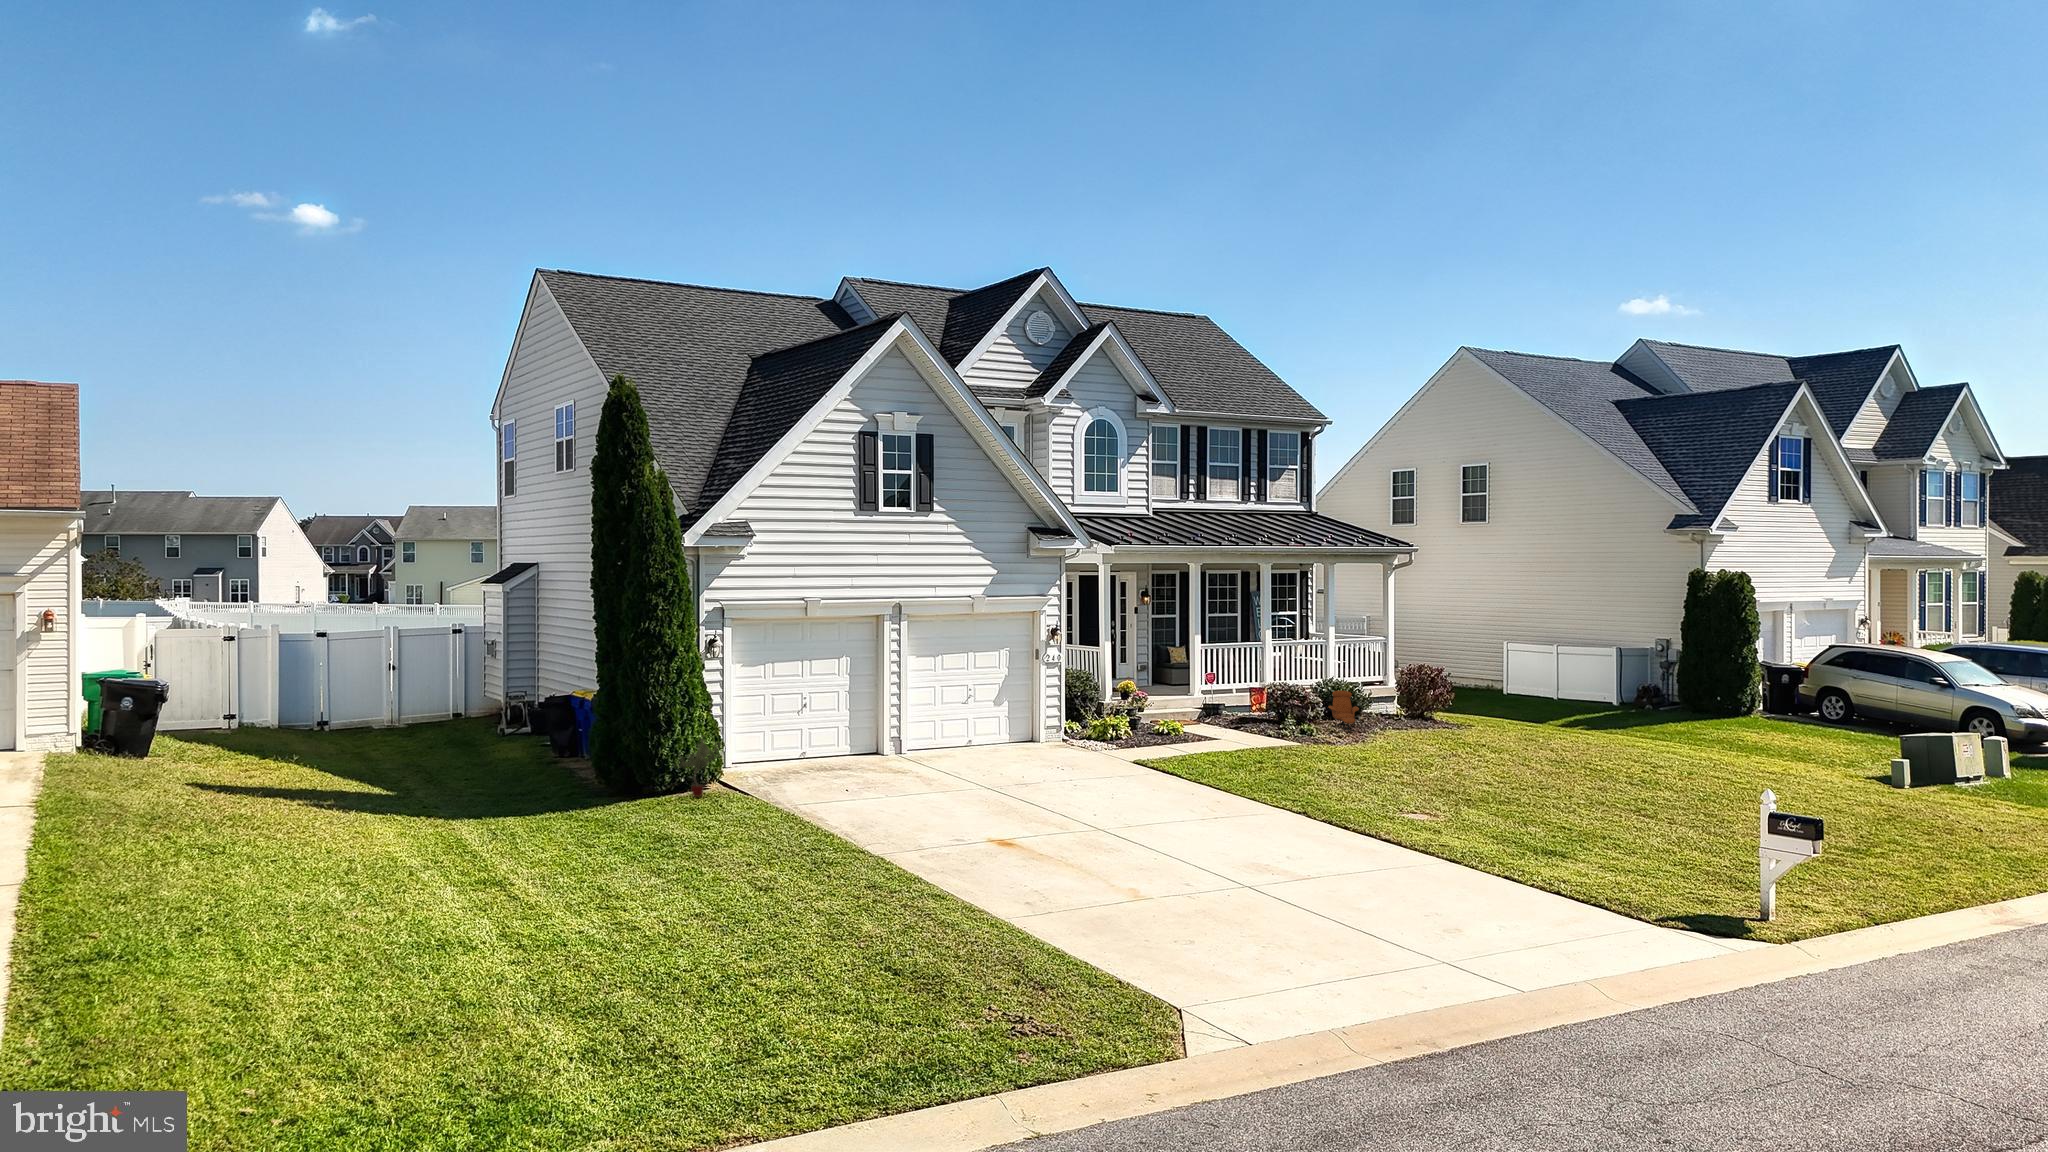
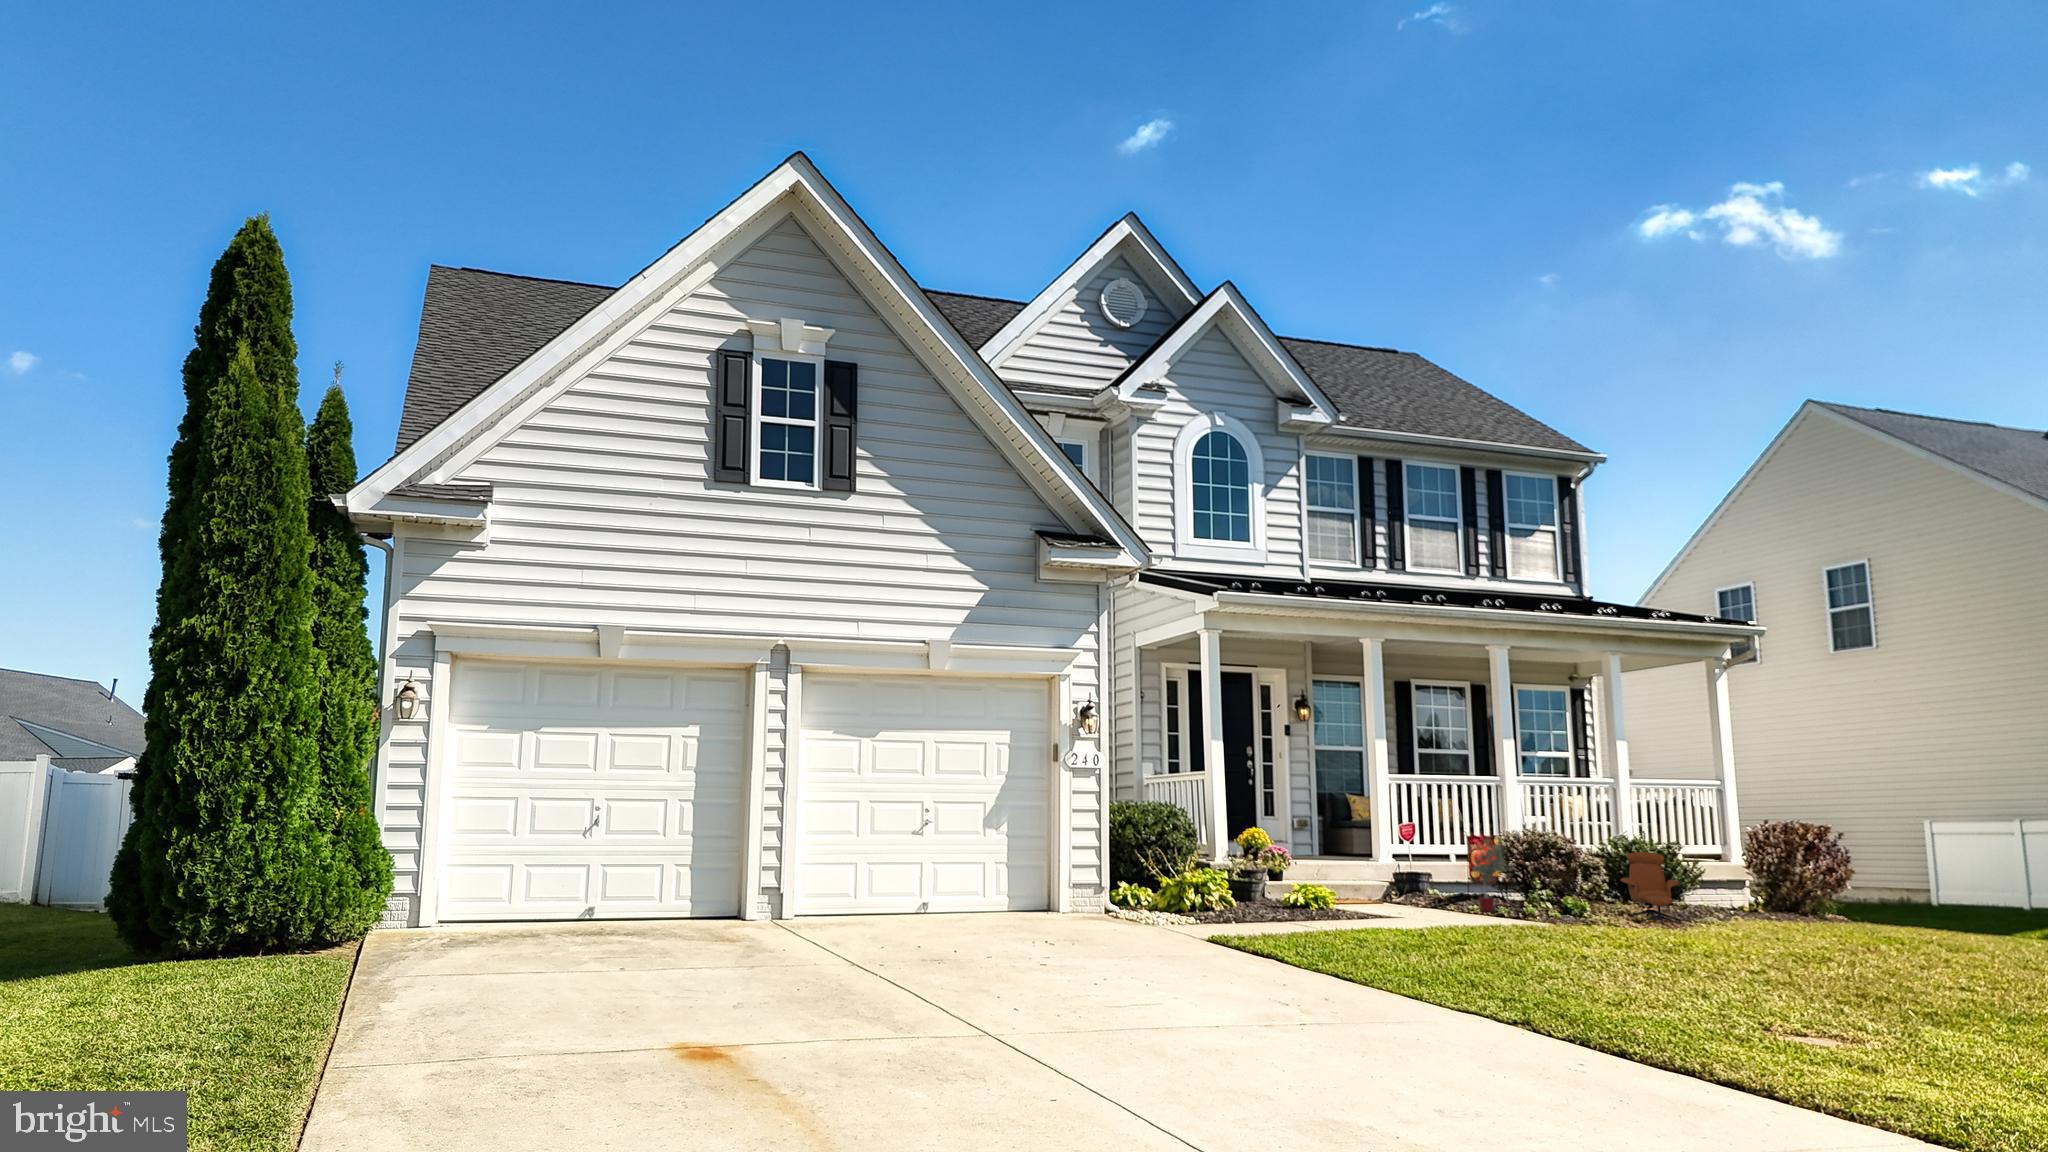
potted tree: present [676,737,721,797] -> present [1473,836,1514,912]

